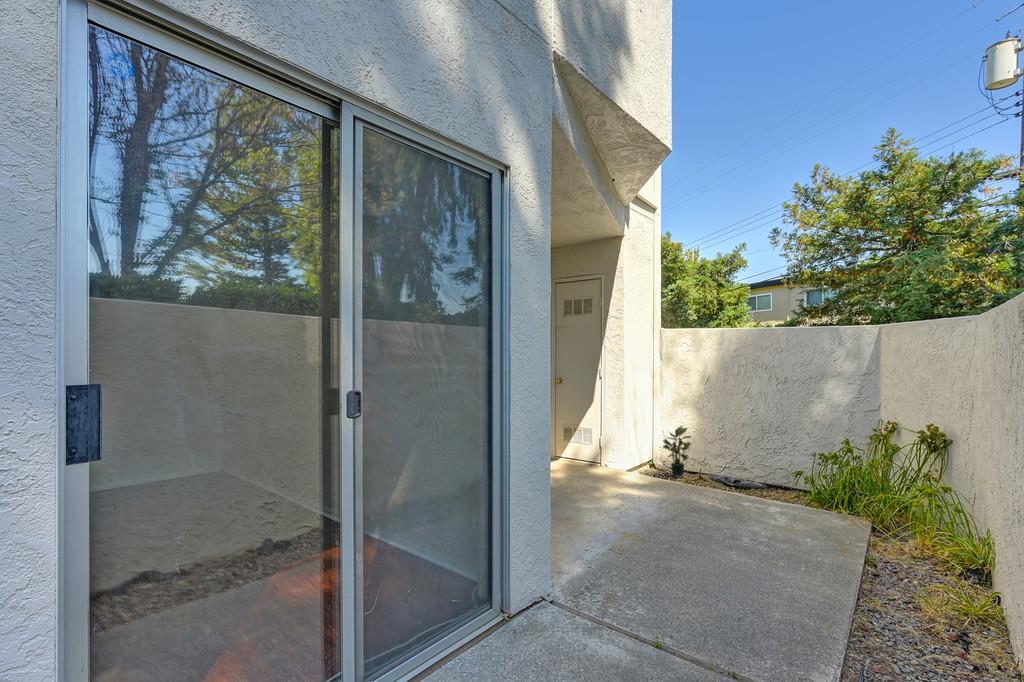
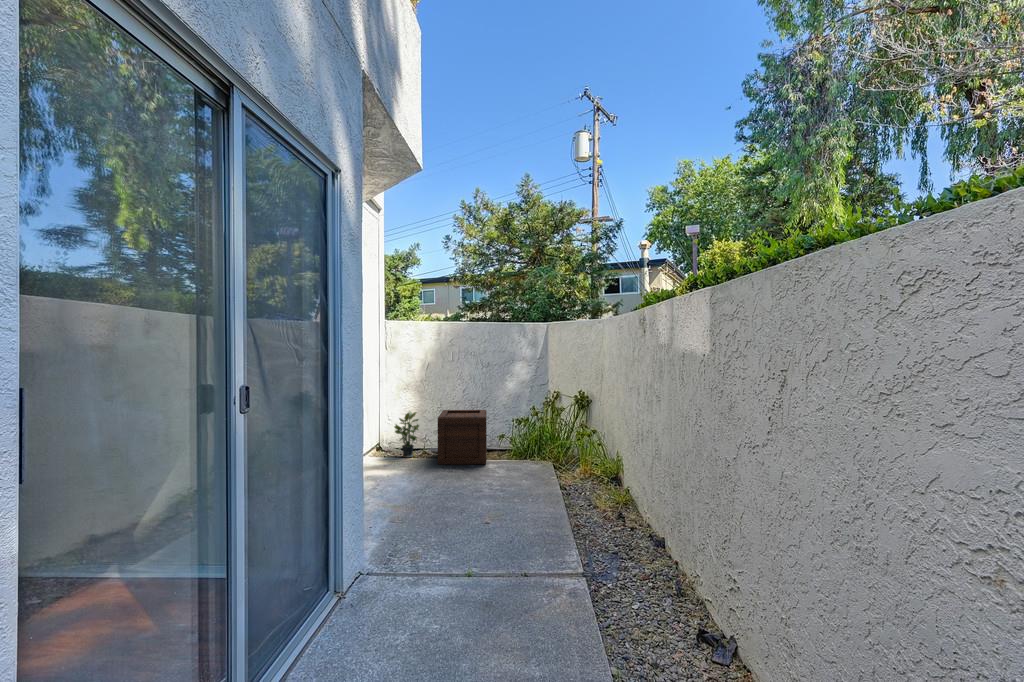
wooden crate: none [705,429,779,504] -> present [438,410,487,465]

